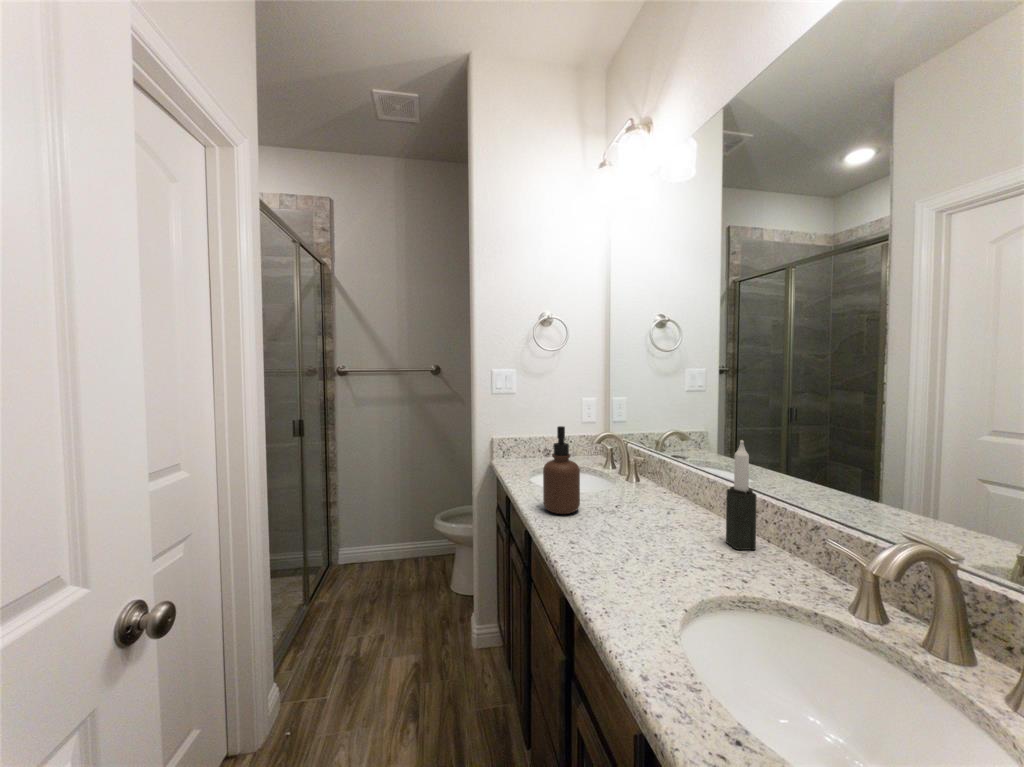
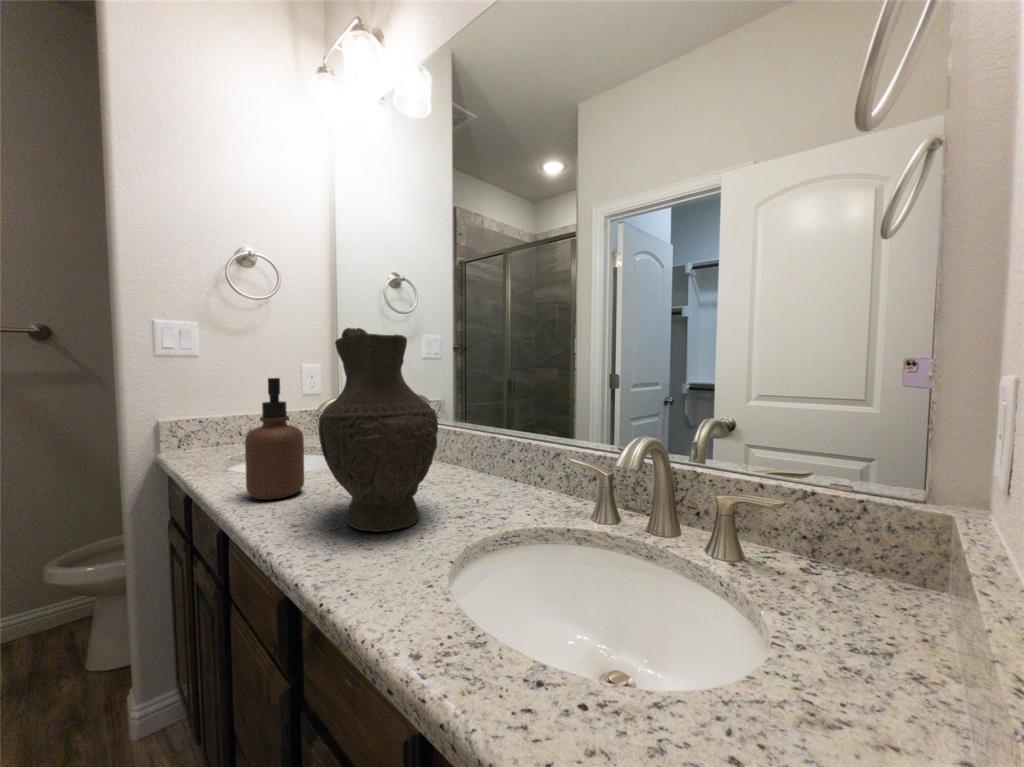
decorative vase: none [589,395,682,566] -> present [318,328,438,532]
candle: present [726,440,757,550] -> none [478,379,506,494]

